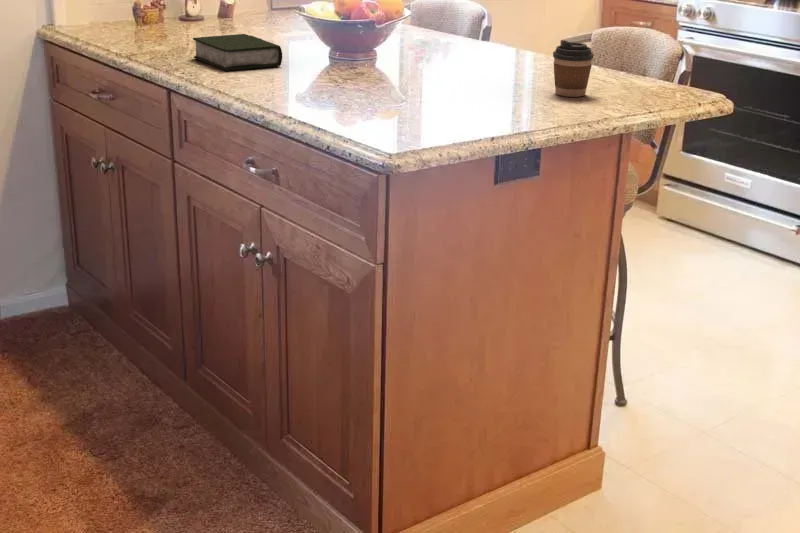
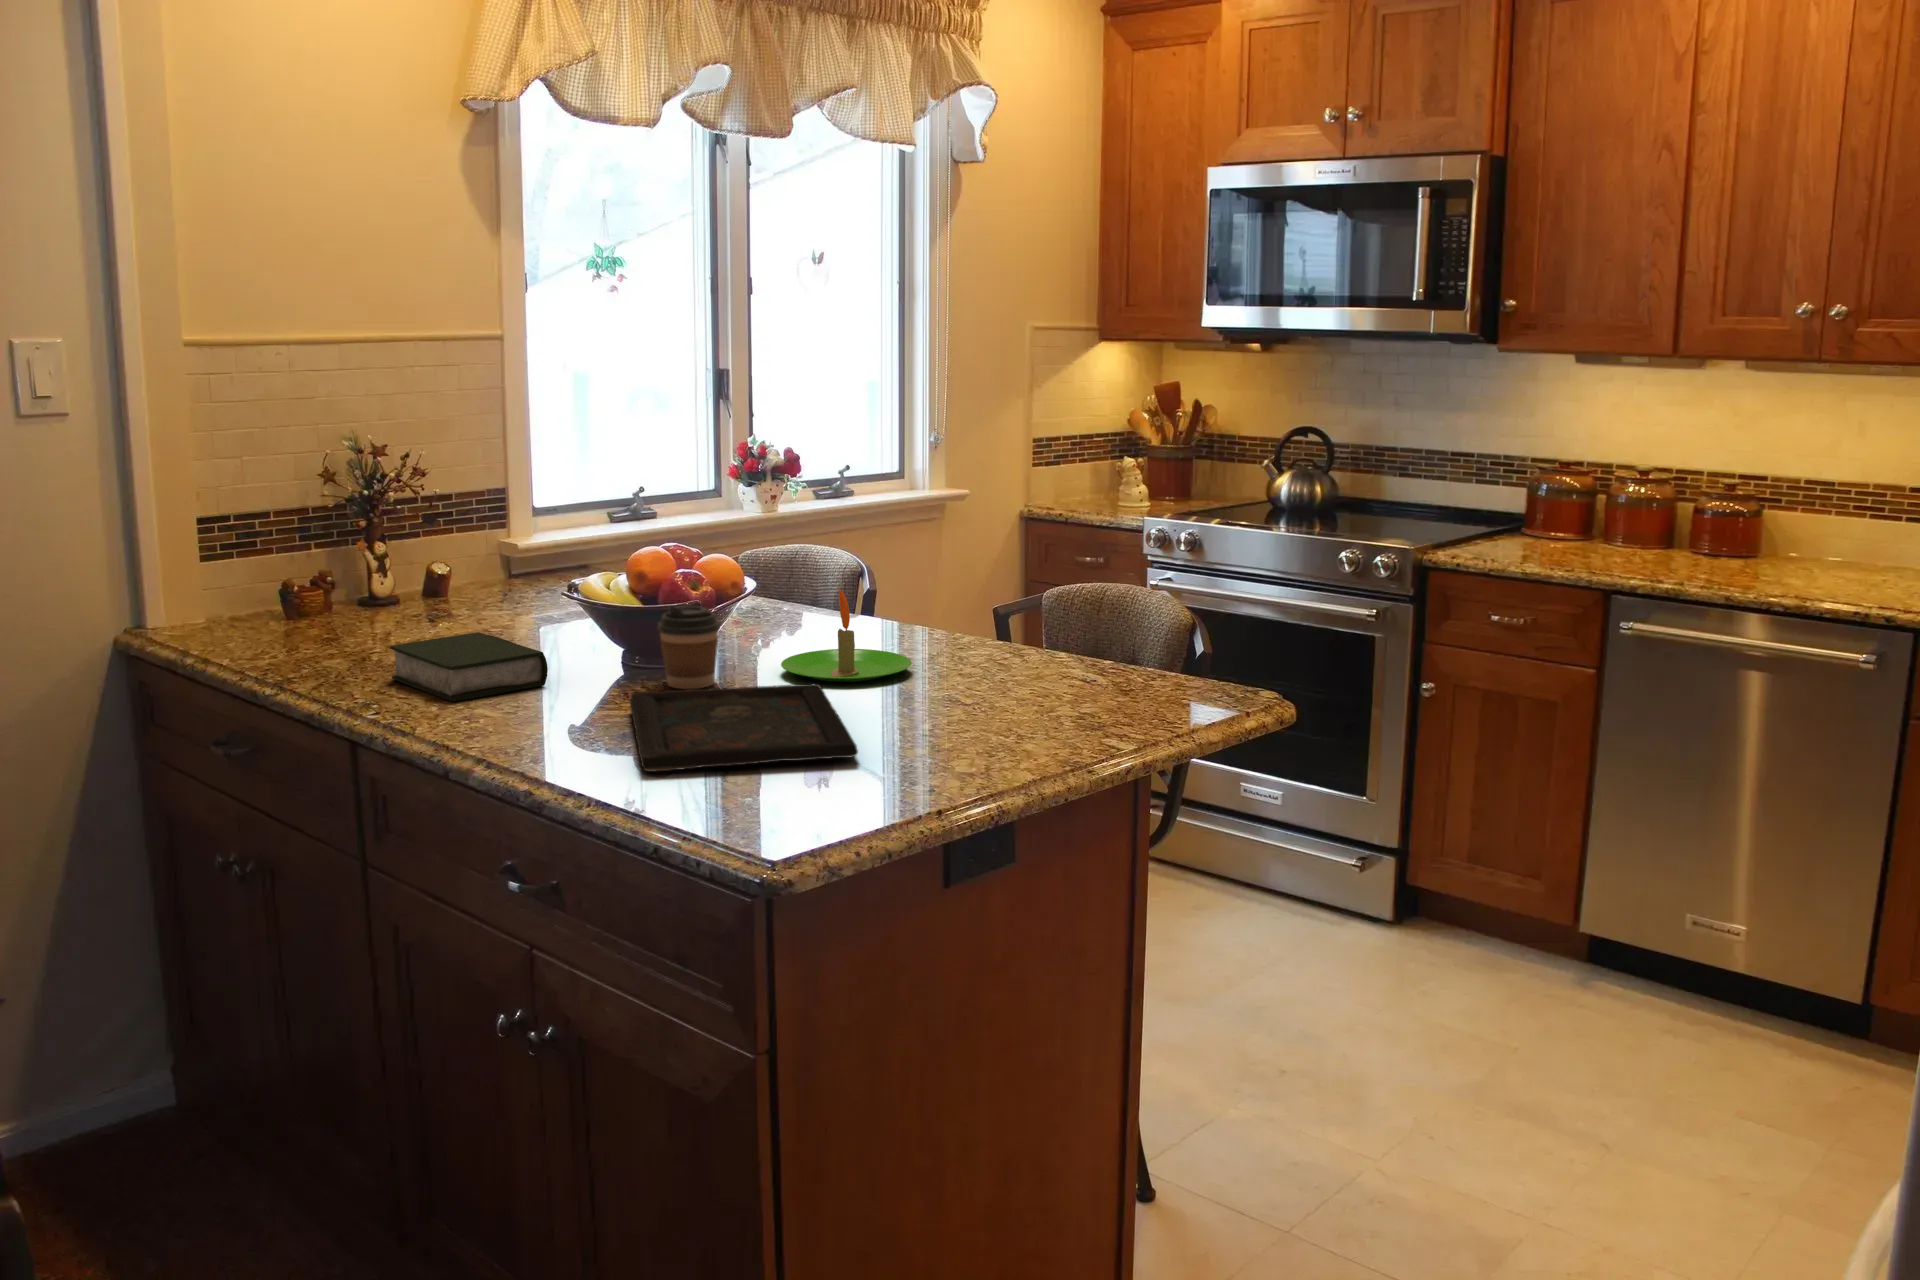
candle: none [421,17,501,75] -> present [781,589,911,682]
coffee cup: present [553,40,594,97] -> present [658,605,720,689]
tray: none [327,70,453,110] -> present [630,684,858,771]

